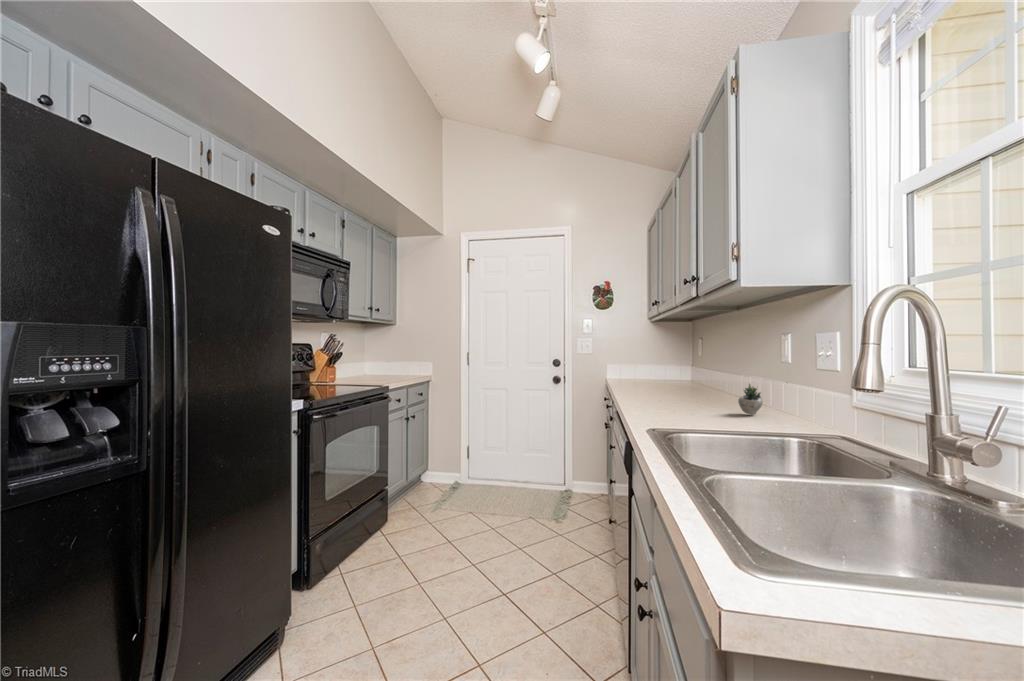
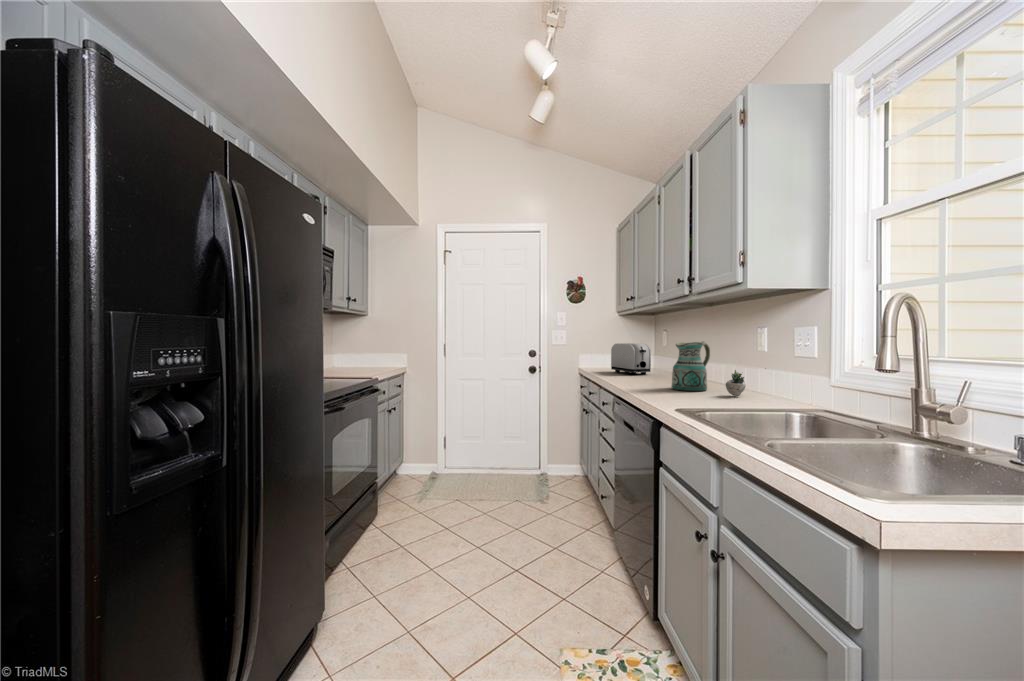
ceramic pitcher: none [682,350,731,408] -> present [672,342,710,391]
toaster: none [637,352,679,387] -> present [611,343,651,375]

